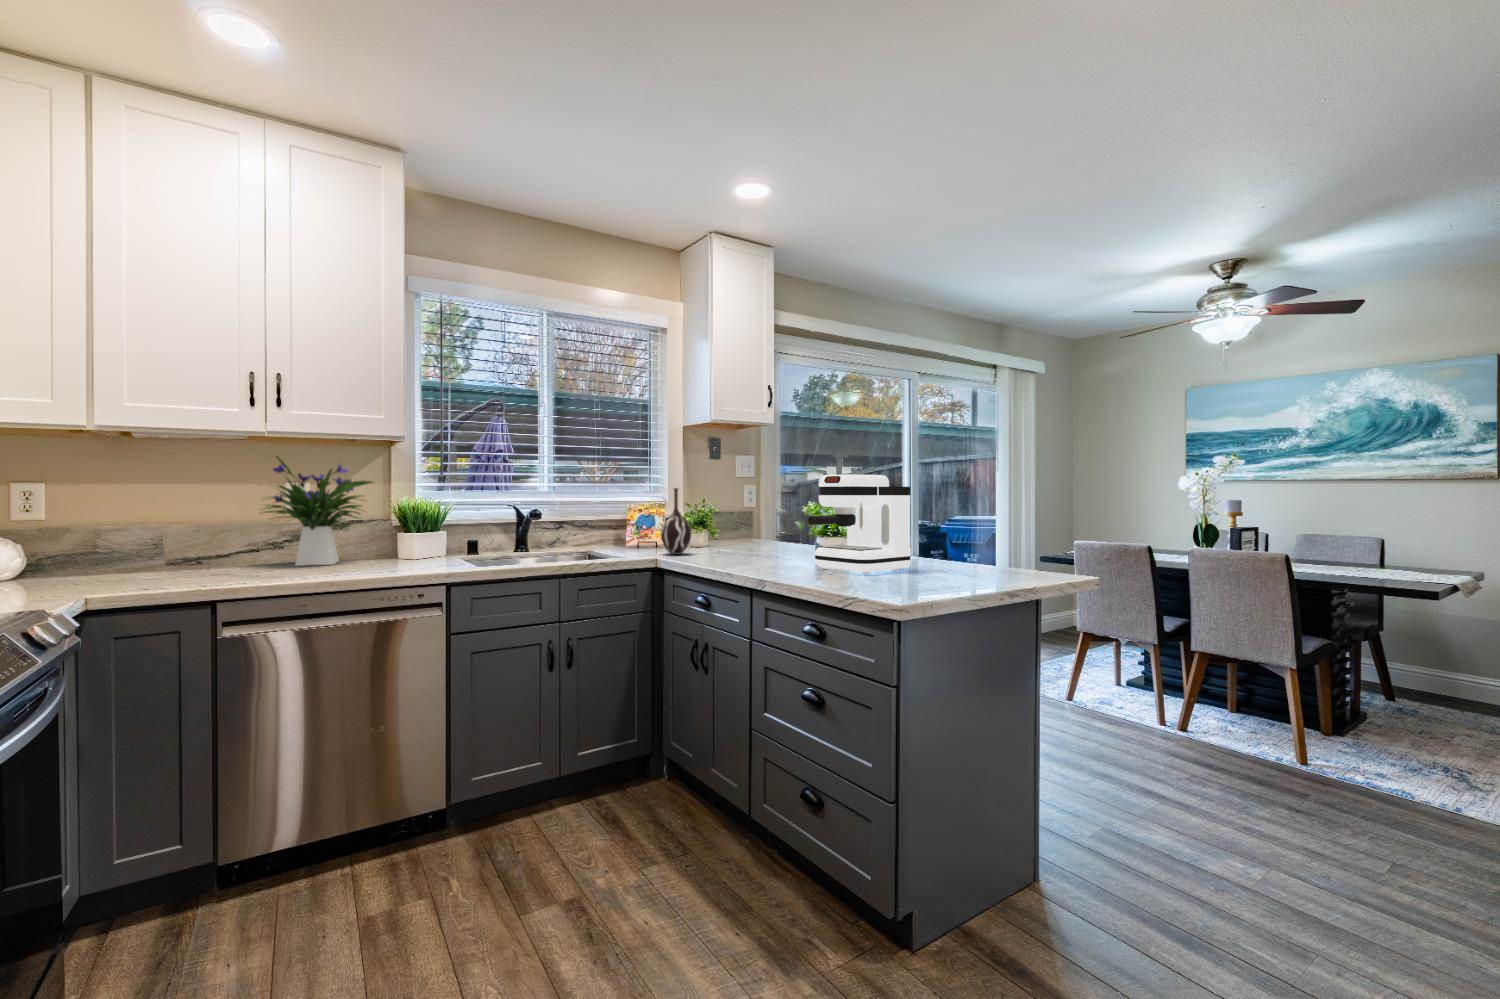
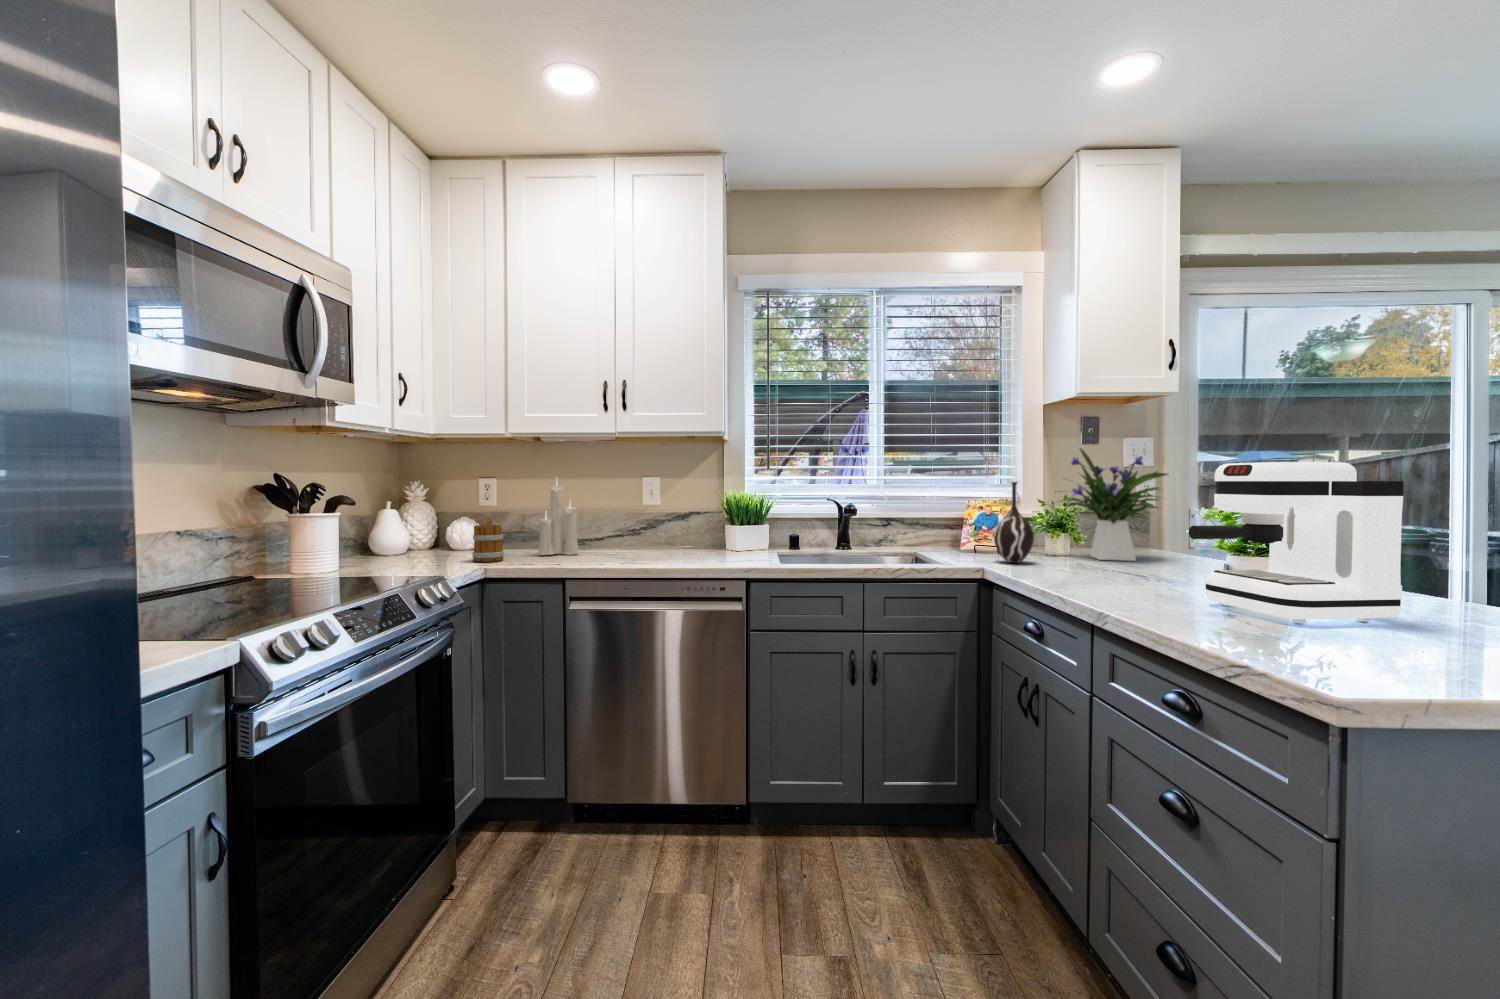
flower arrangement: present [265,456,372,566] -> present [1061,449,1167,561]
candle: none [147,476,207,576] -> present [538,486,578,555]
mug: none [52,533,104,589] -> present [472,518,504,562]

